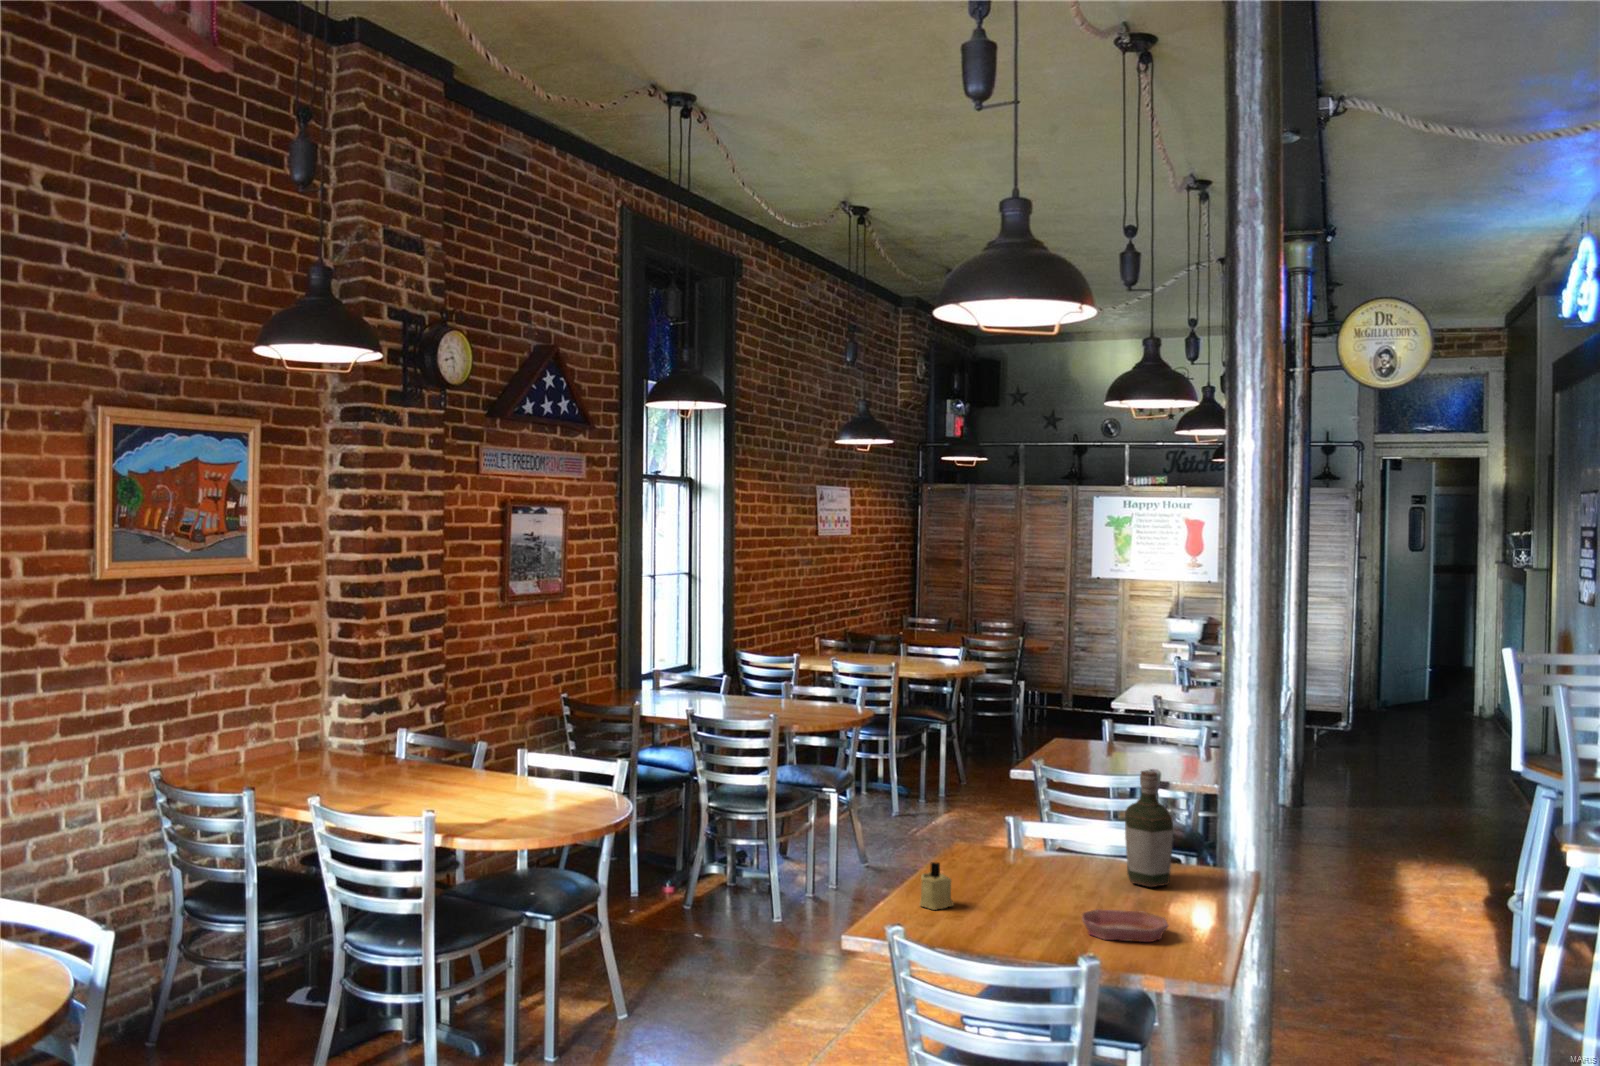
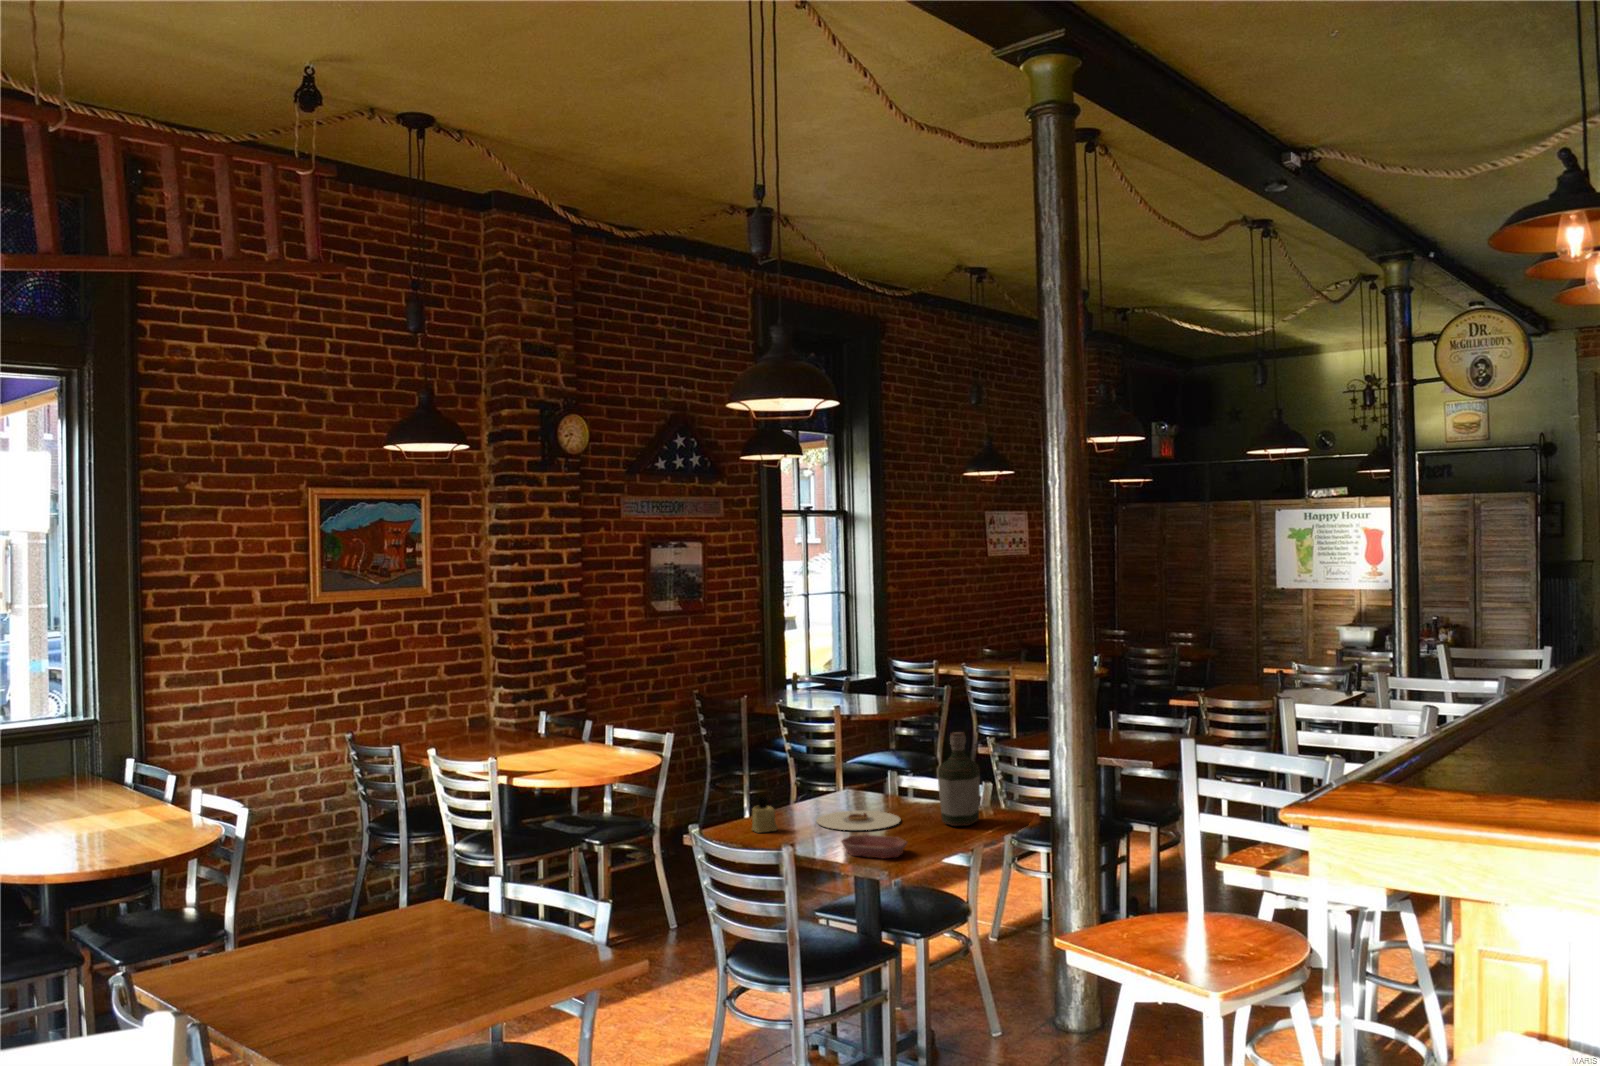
plate: none [973,868,1082,900] -> present [816,810,900,830]

